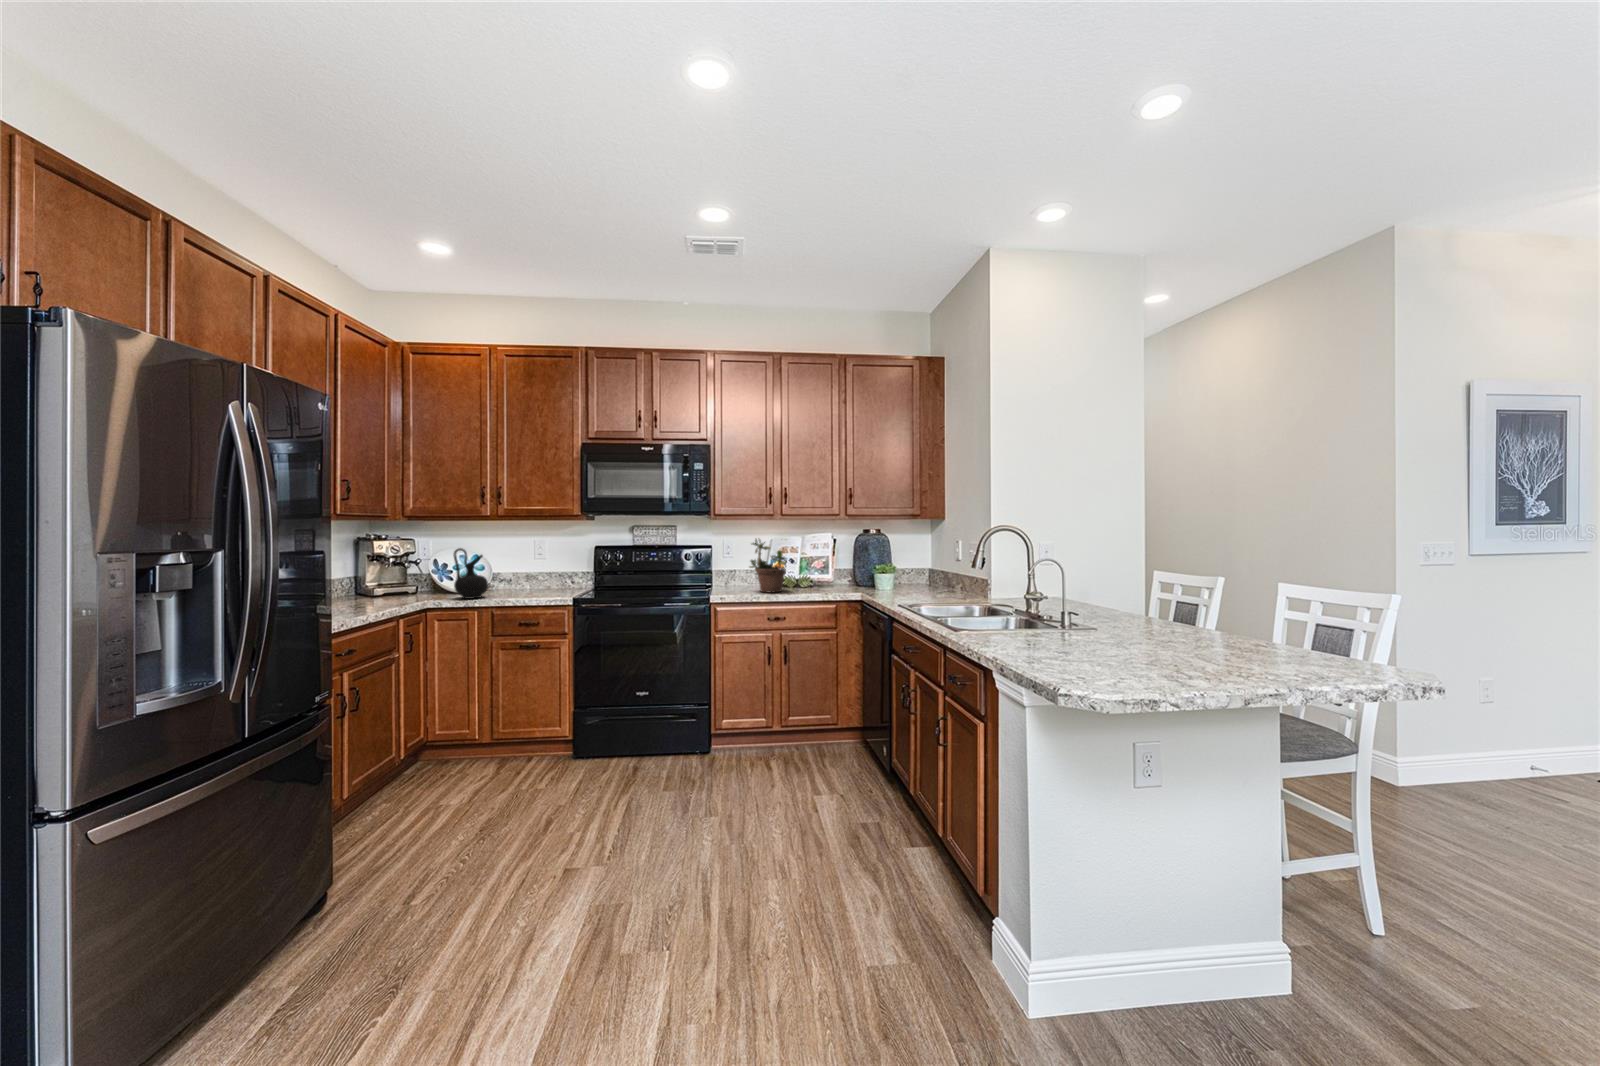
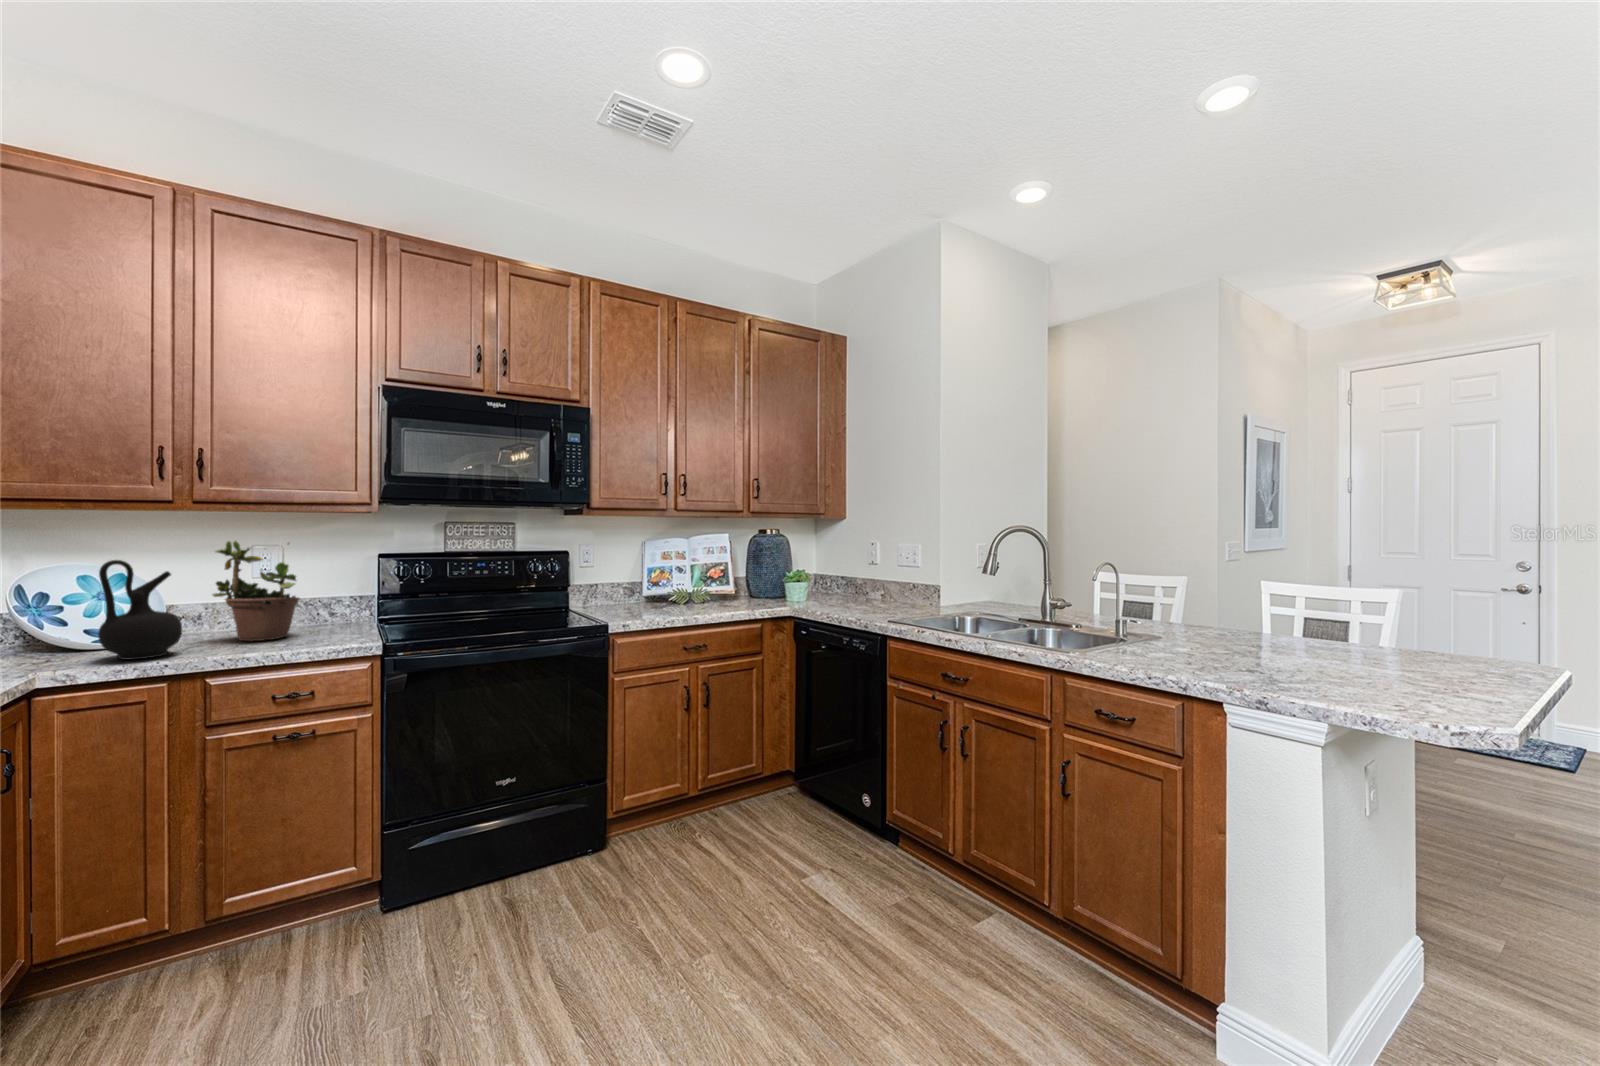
potted plant: present [750,539,786,593] -> present [213,541,300,641]

